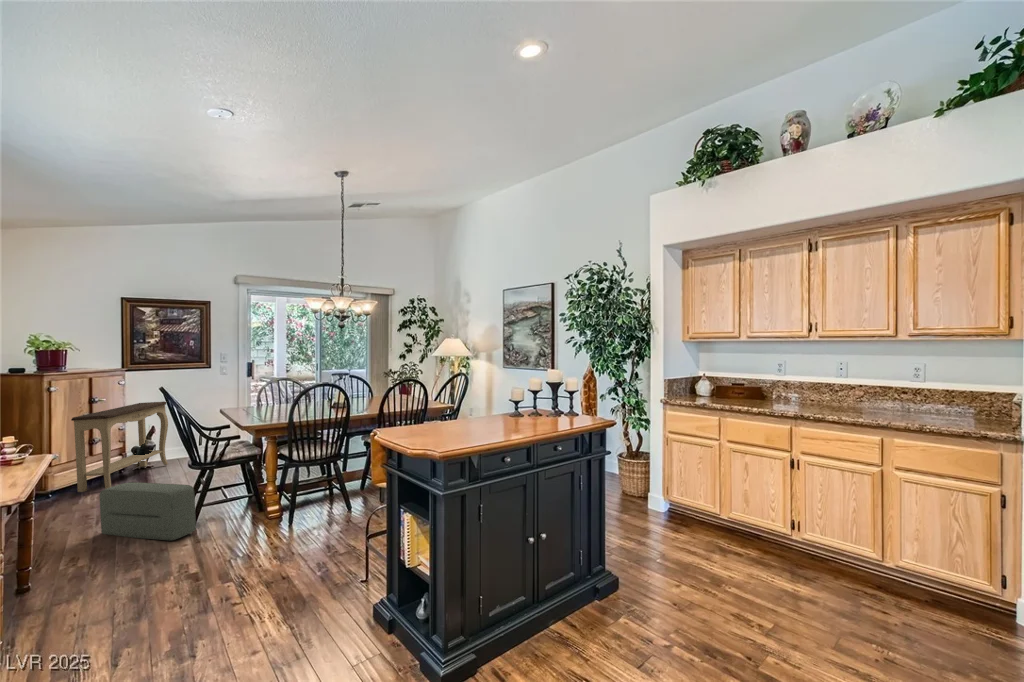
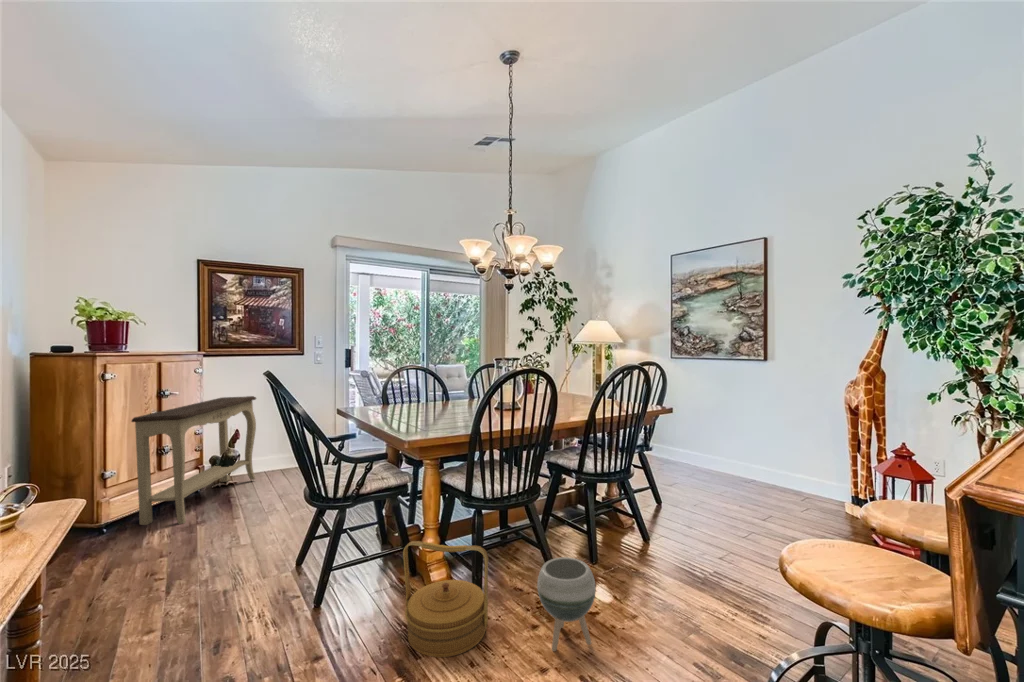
pouf: present [99,482,196,540] -> none [167,532,328,654]
basket: none [239,482,290,540] -> present [403,541,488,658]
planter: none [313,489,347,537] -> present [537,557,596,651]

